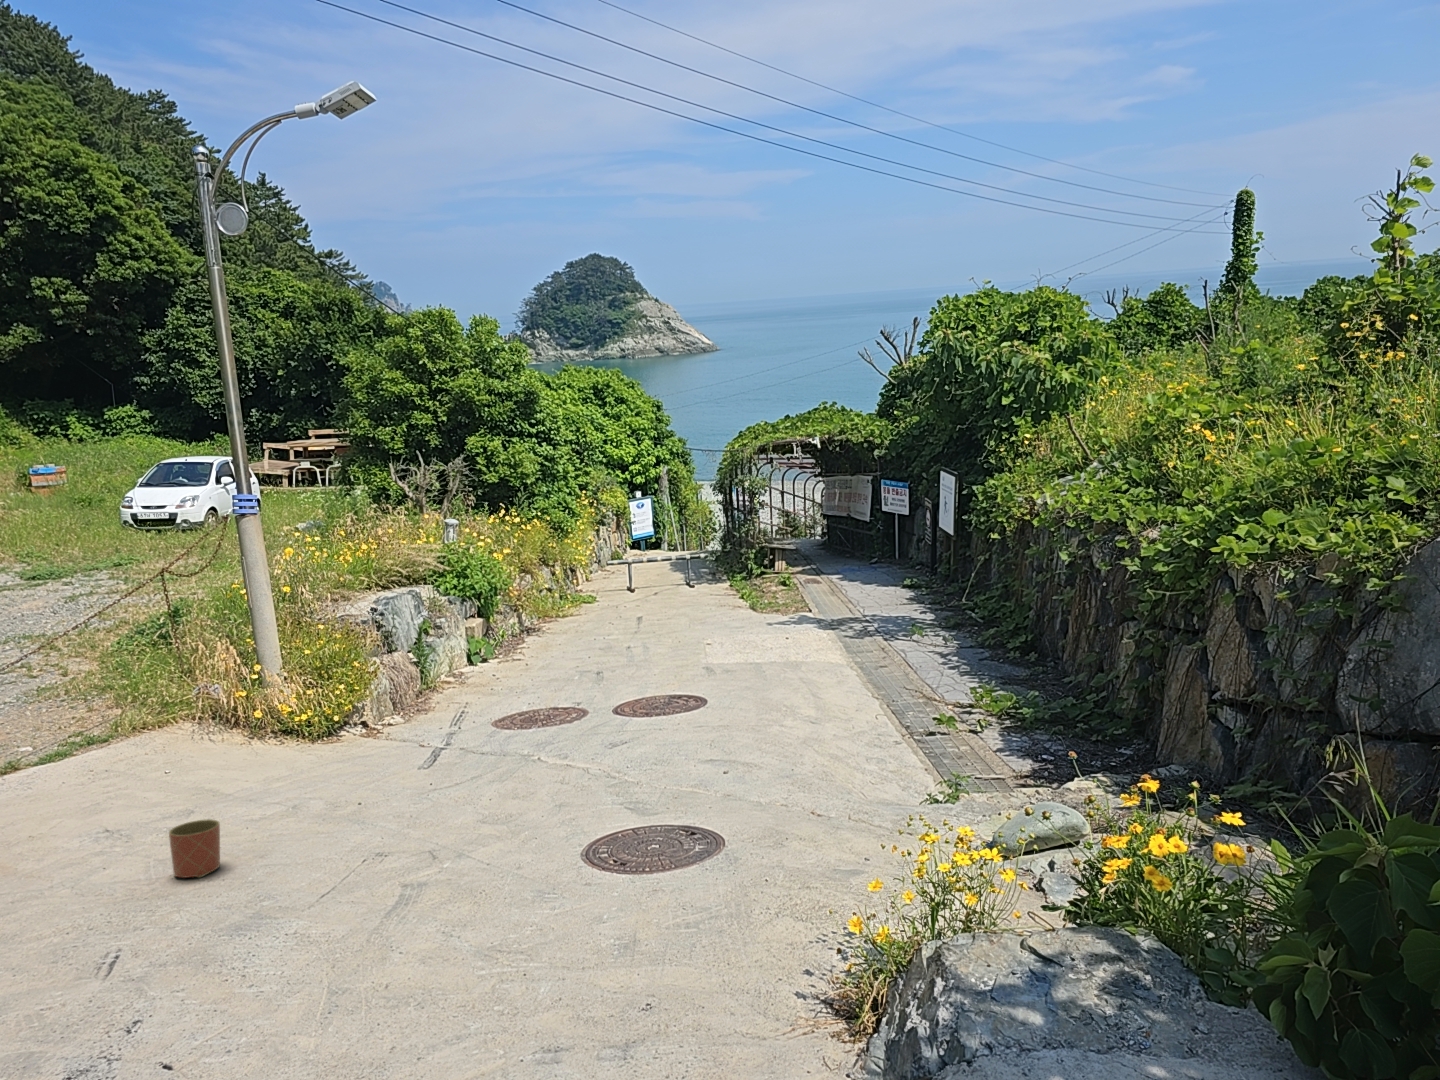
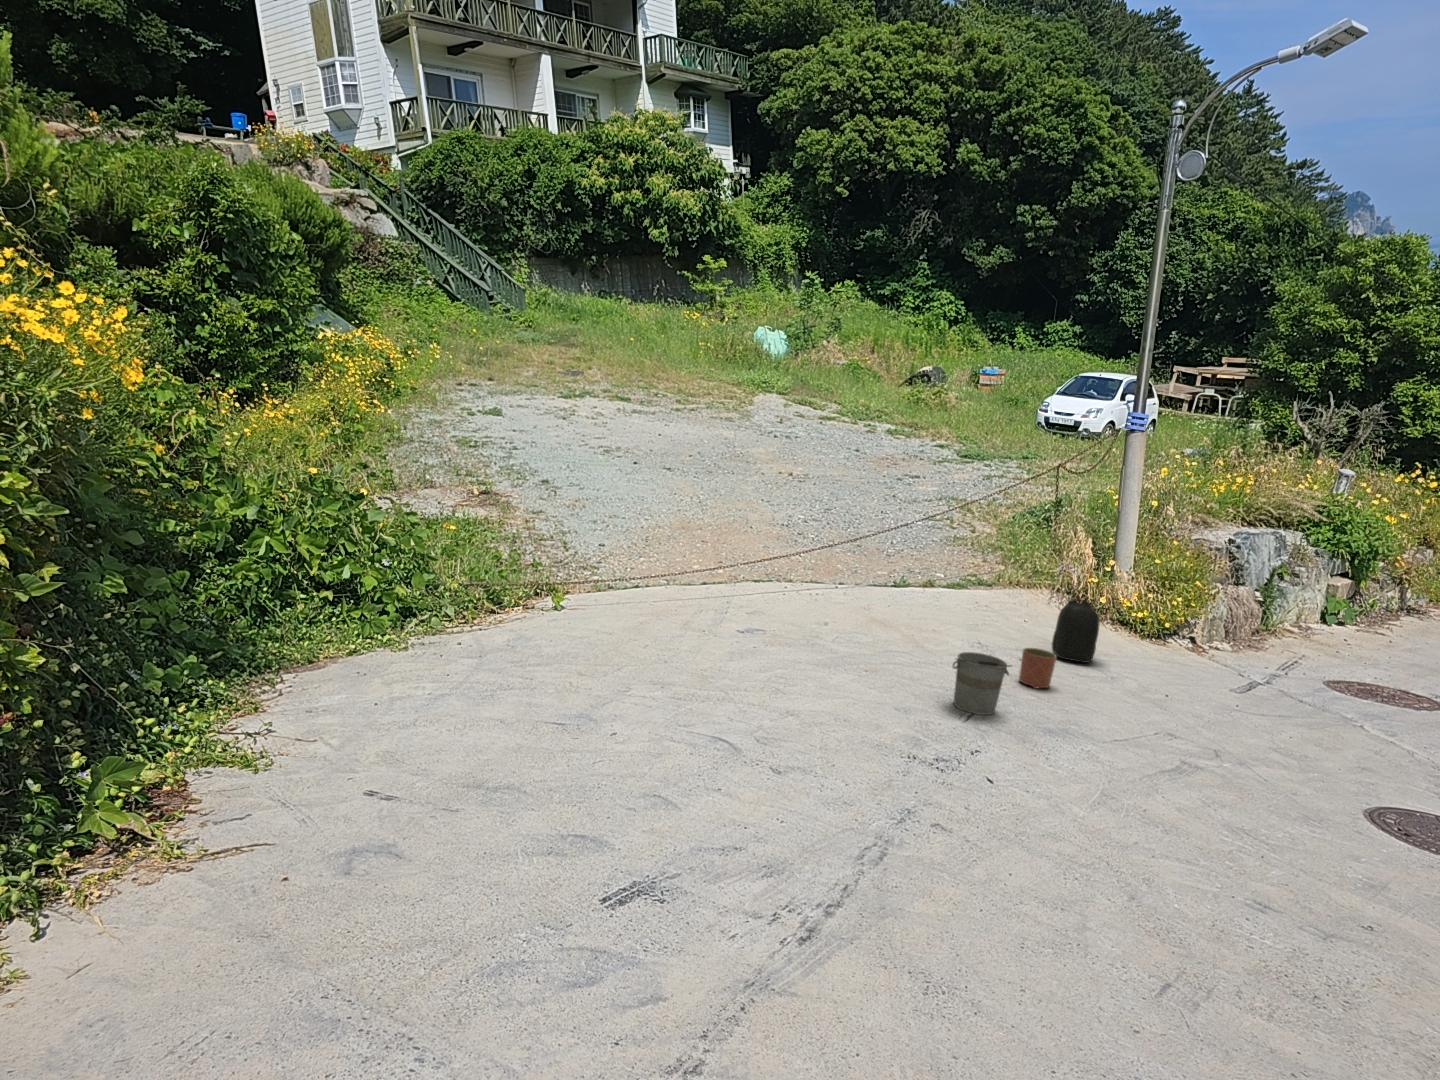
backpack: none [208,732,267,814] -> present [1052,599,1099,663]
bucket: none [55,870,157,975] -> present [953,652,1011,715]

